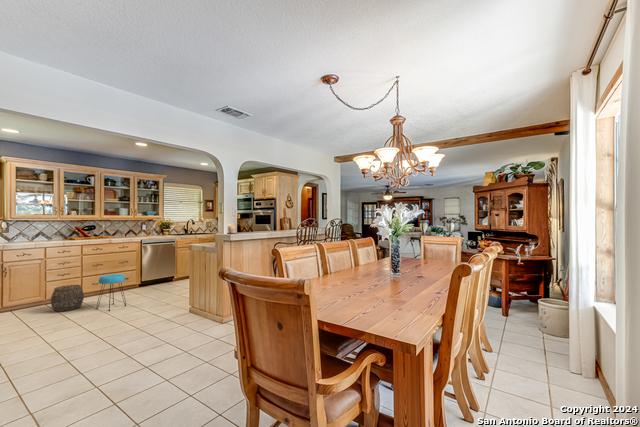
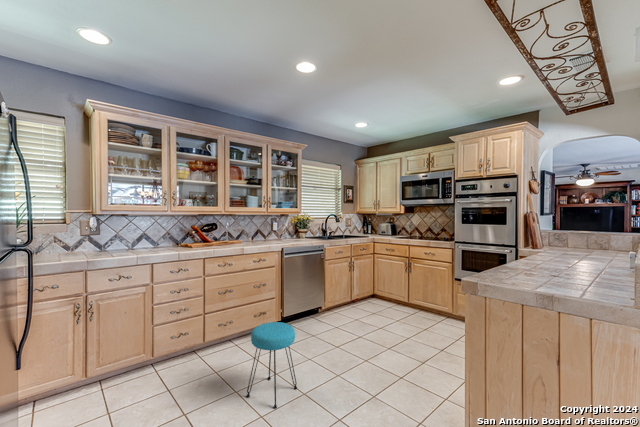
woven basket: present [51,285,84,312] -> none [166,337,221,400]

